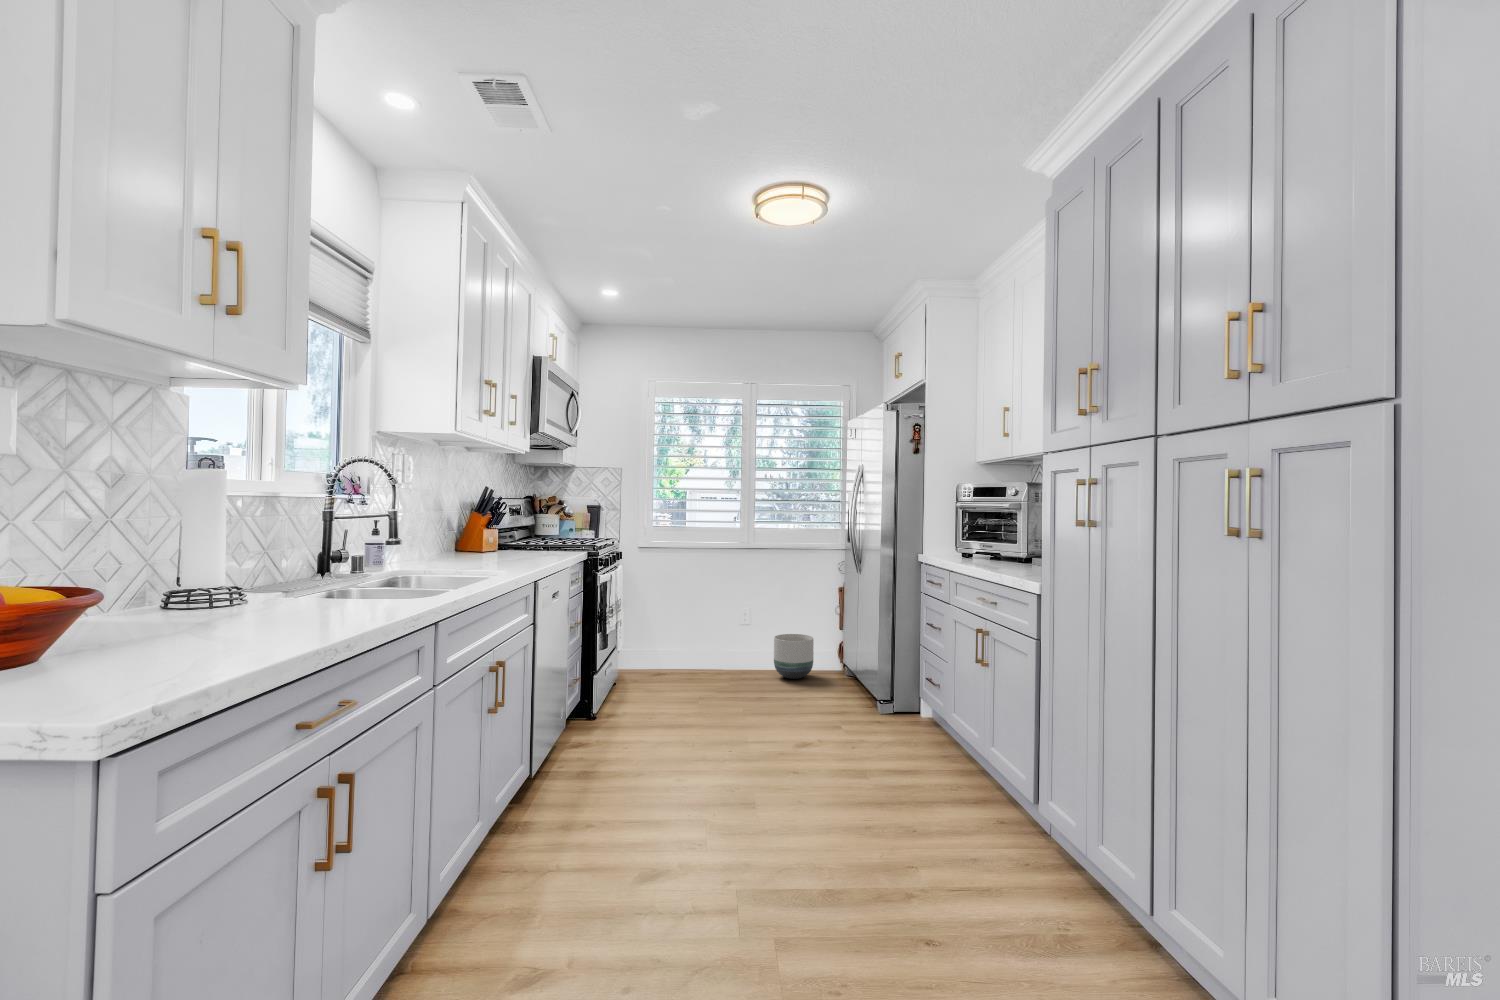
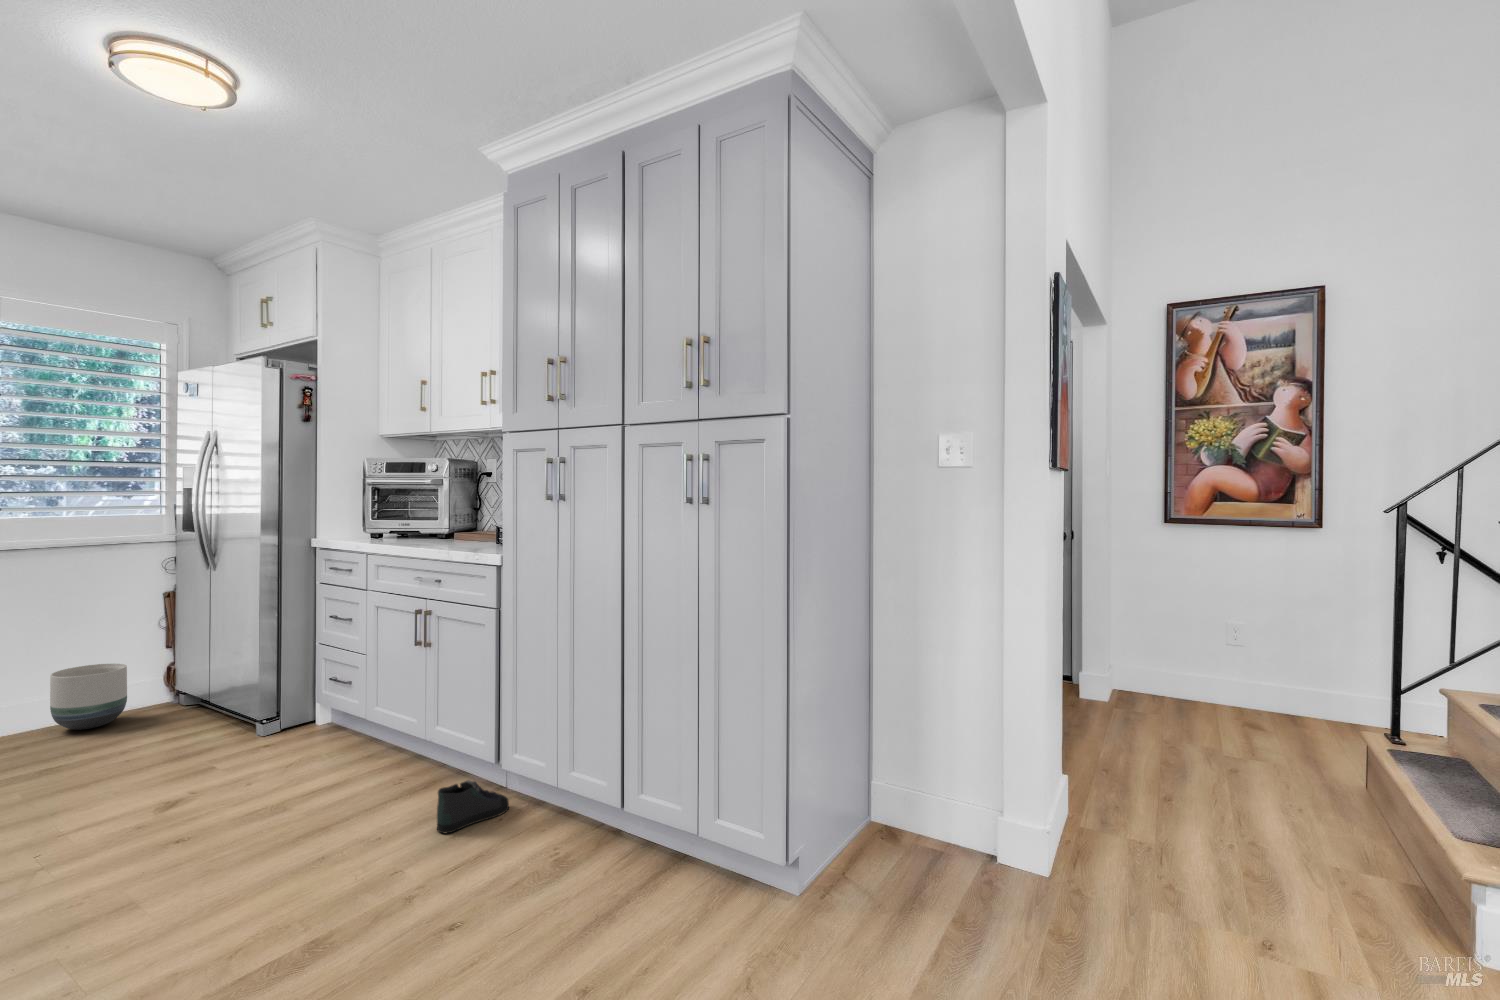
shoe: none [962,810,1040,862] -> present [437,780,509,833]

